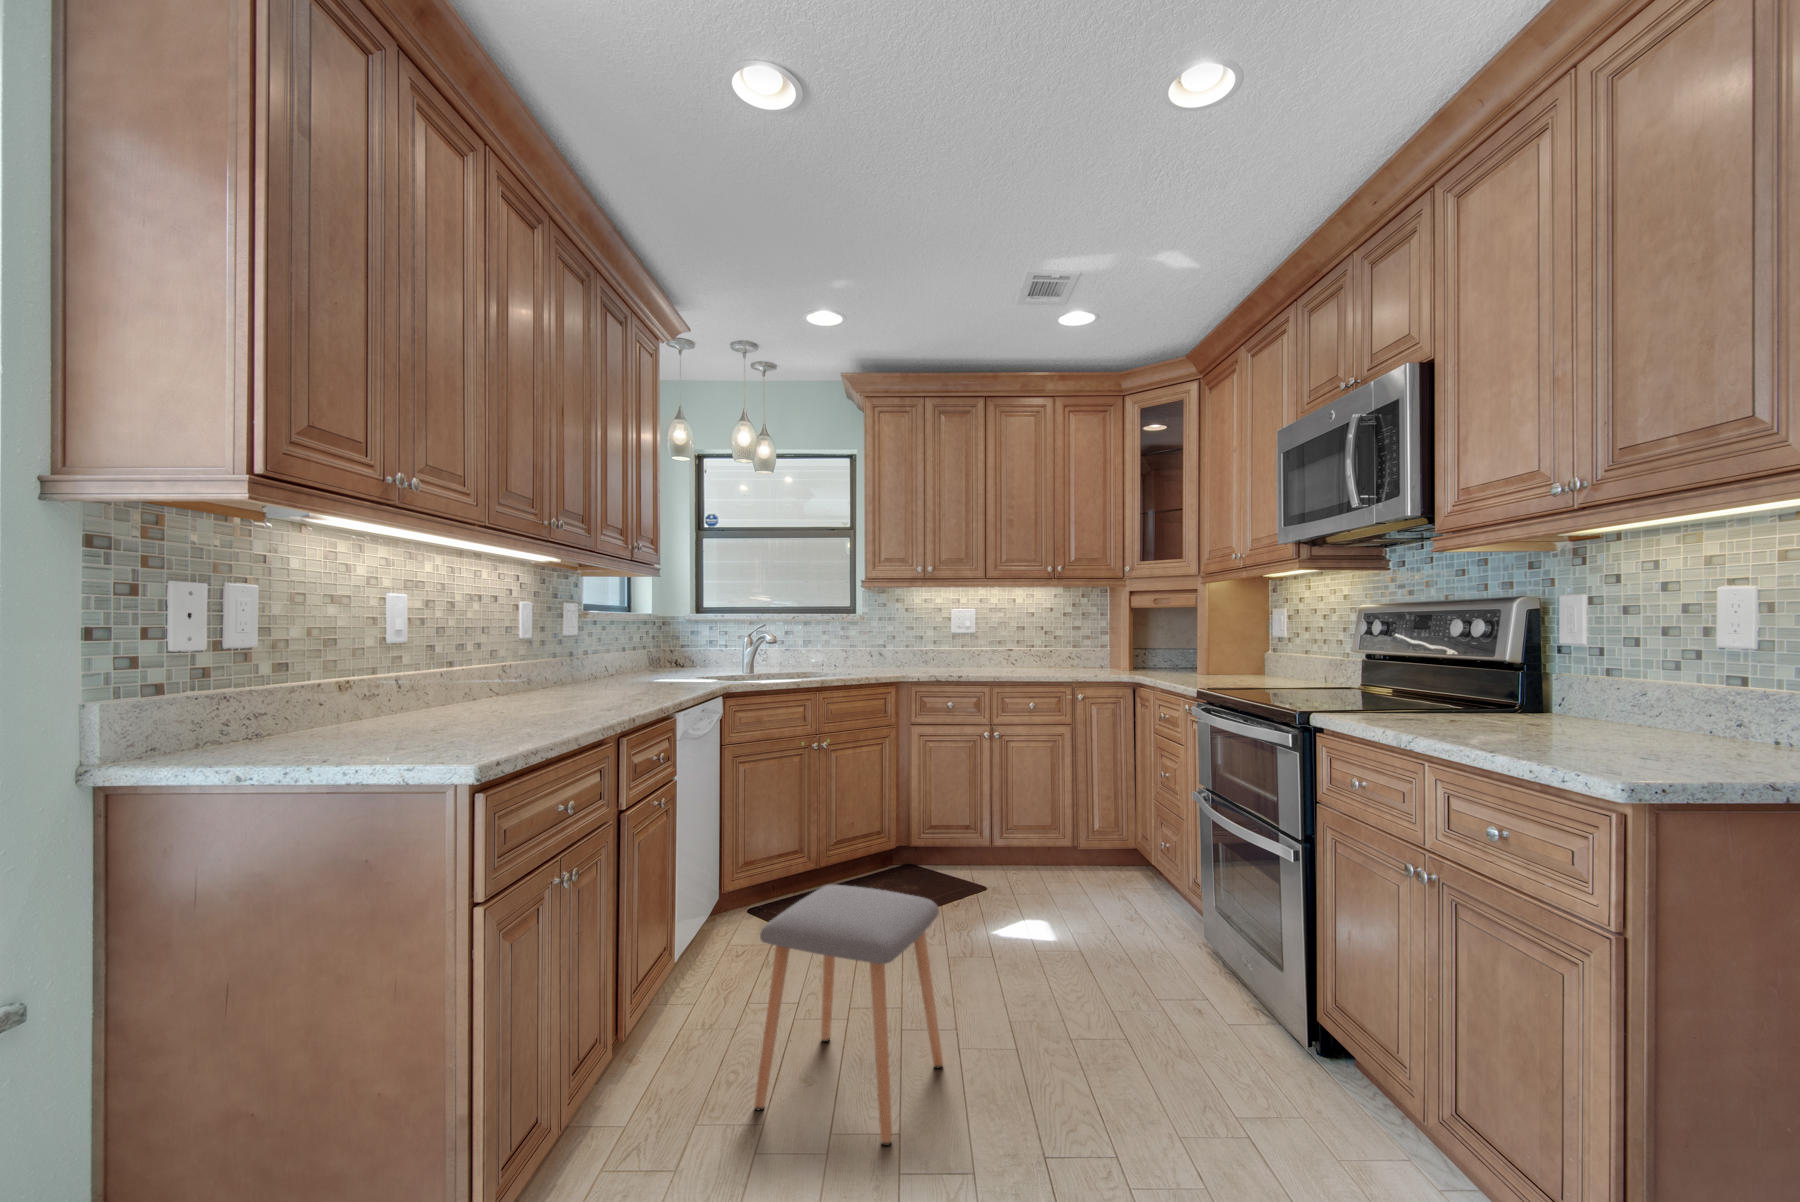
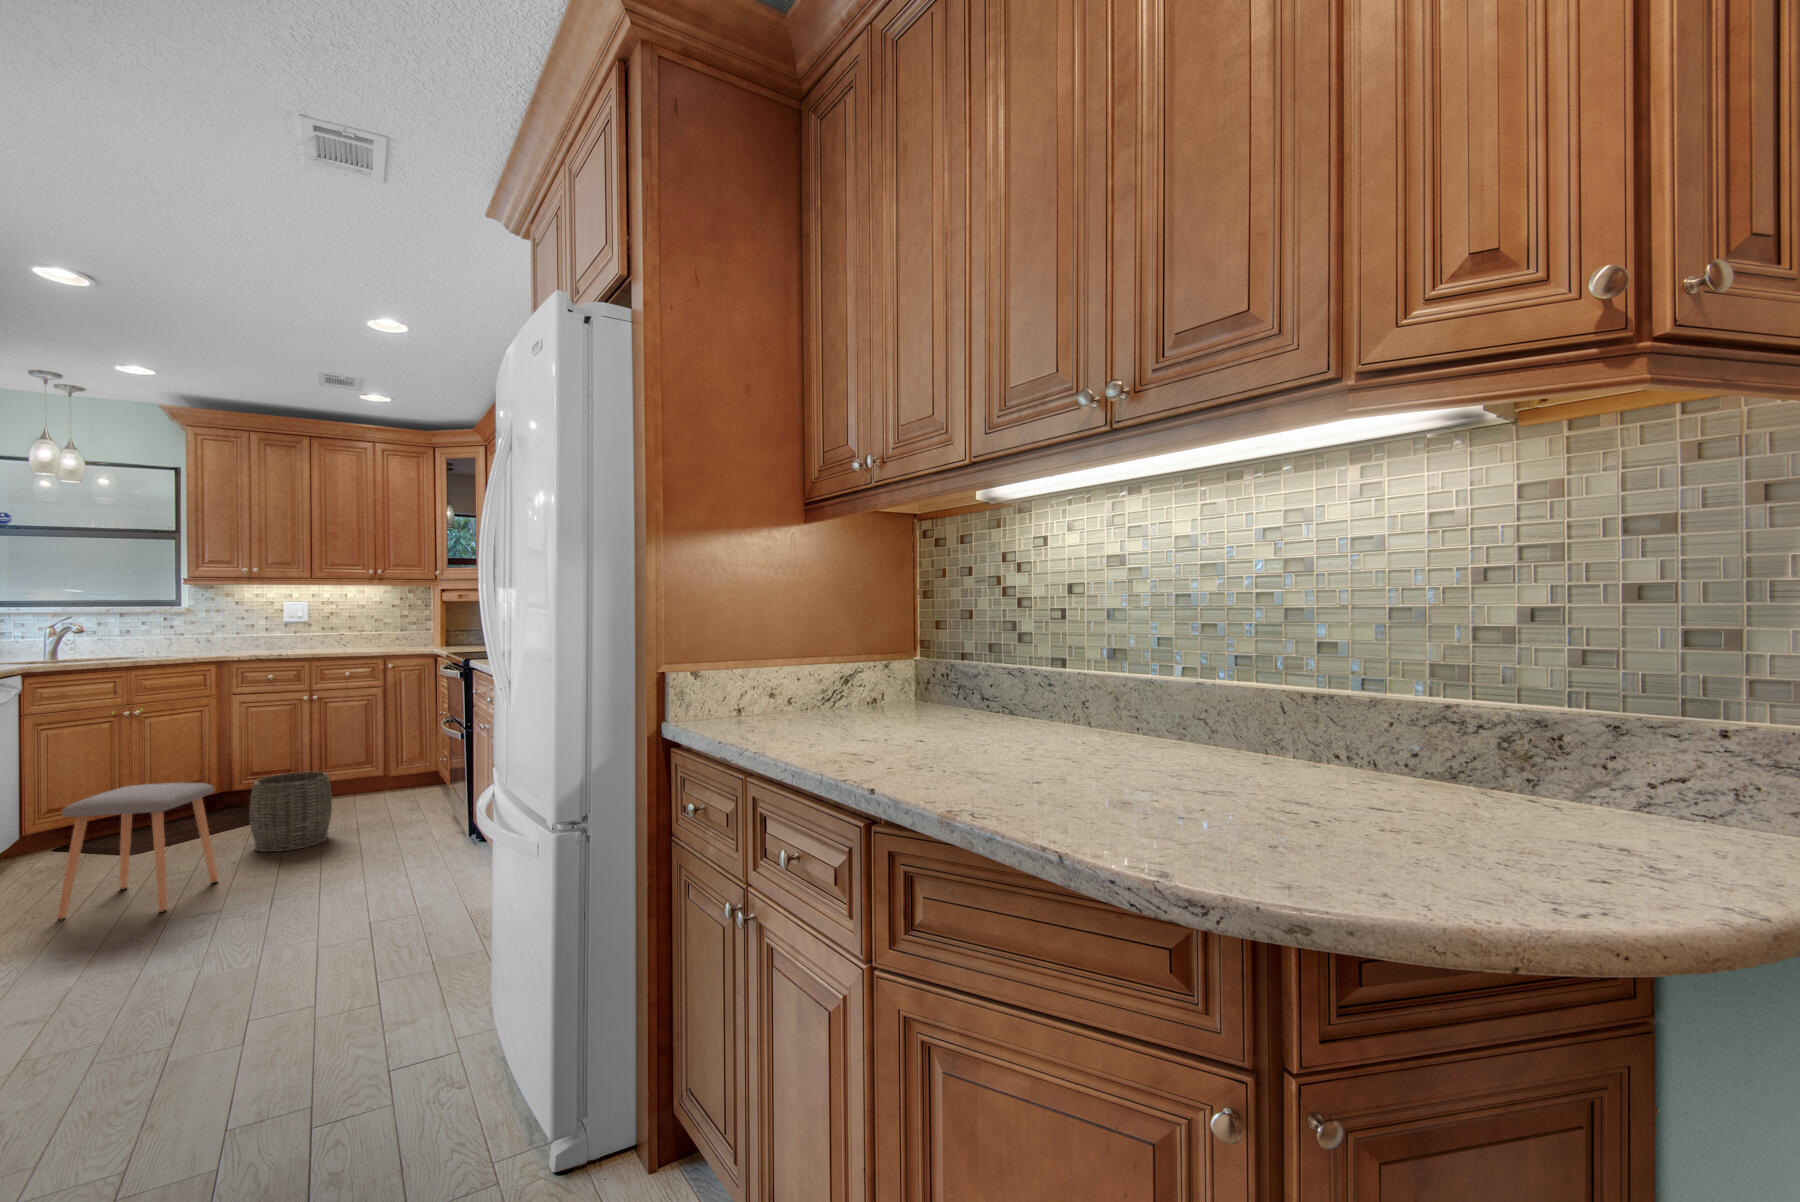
woven basket: none [959,861,1061,998] -> present [250,772,332,852]

